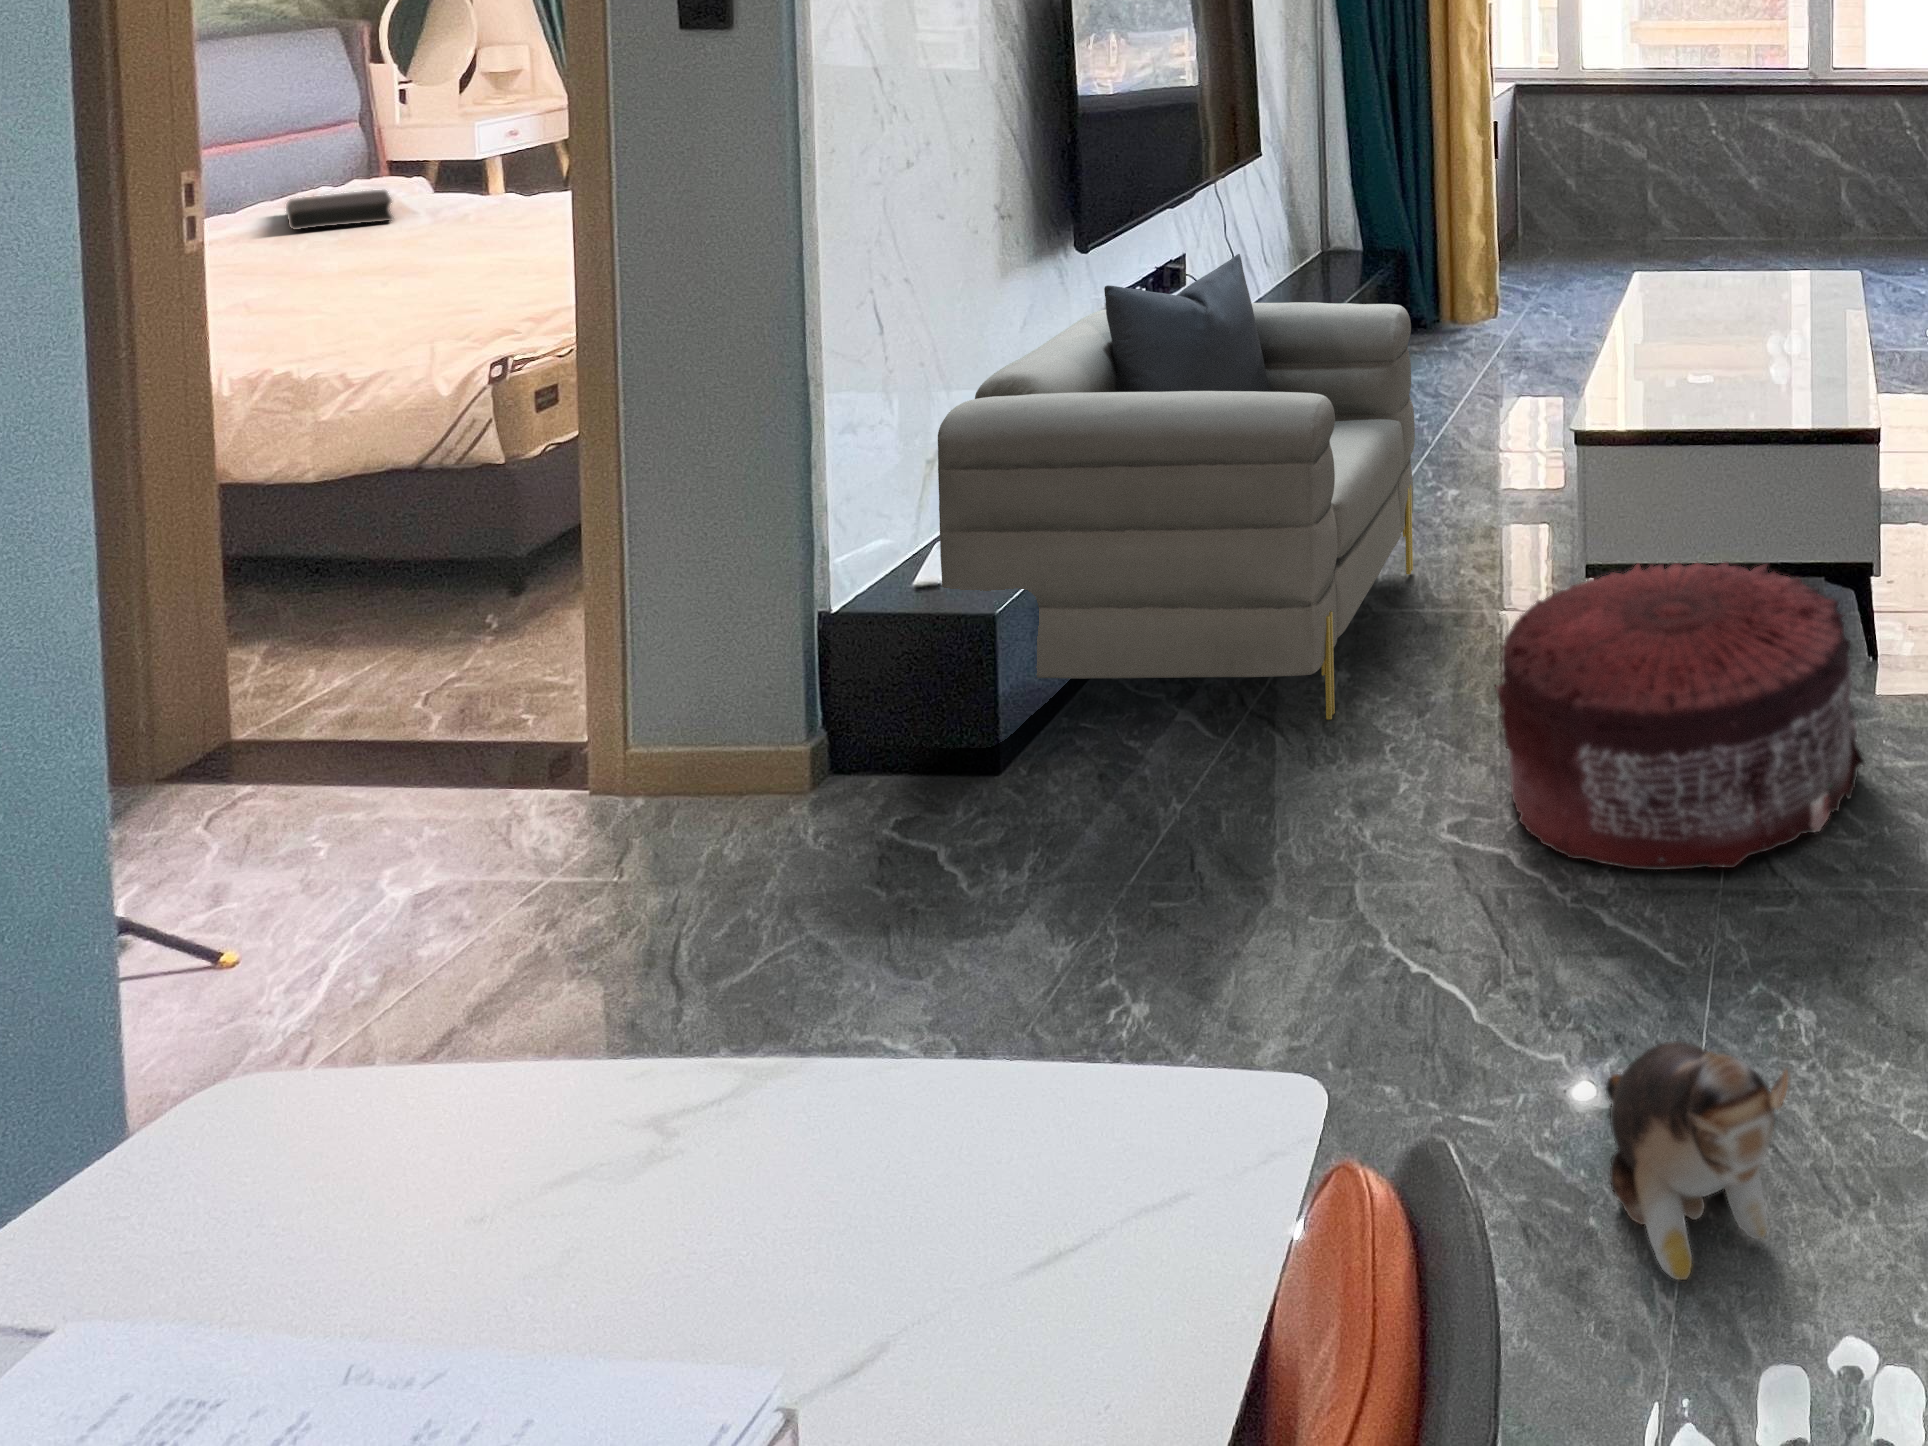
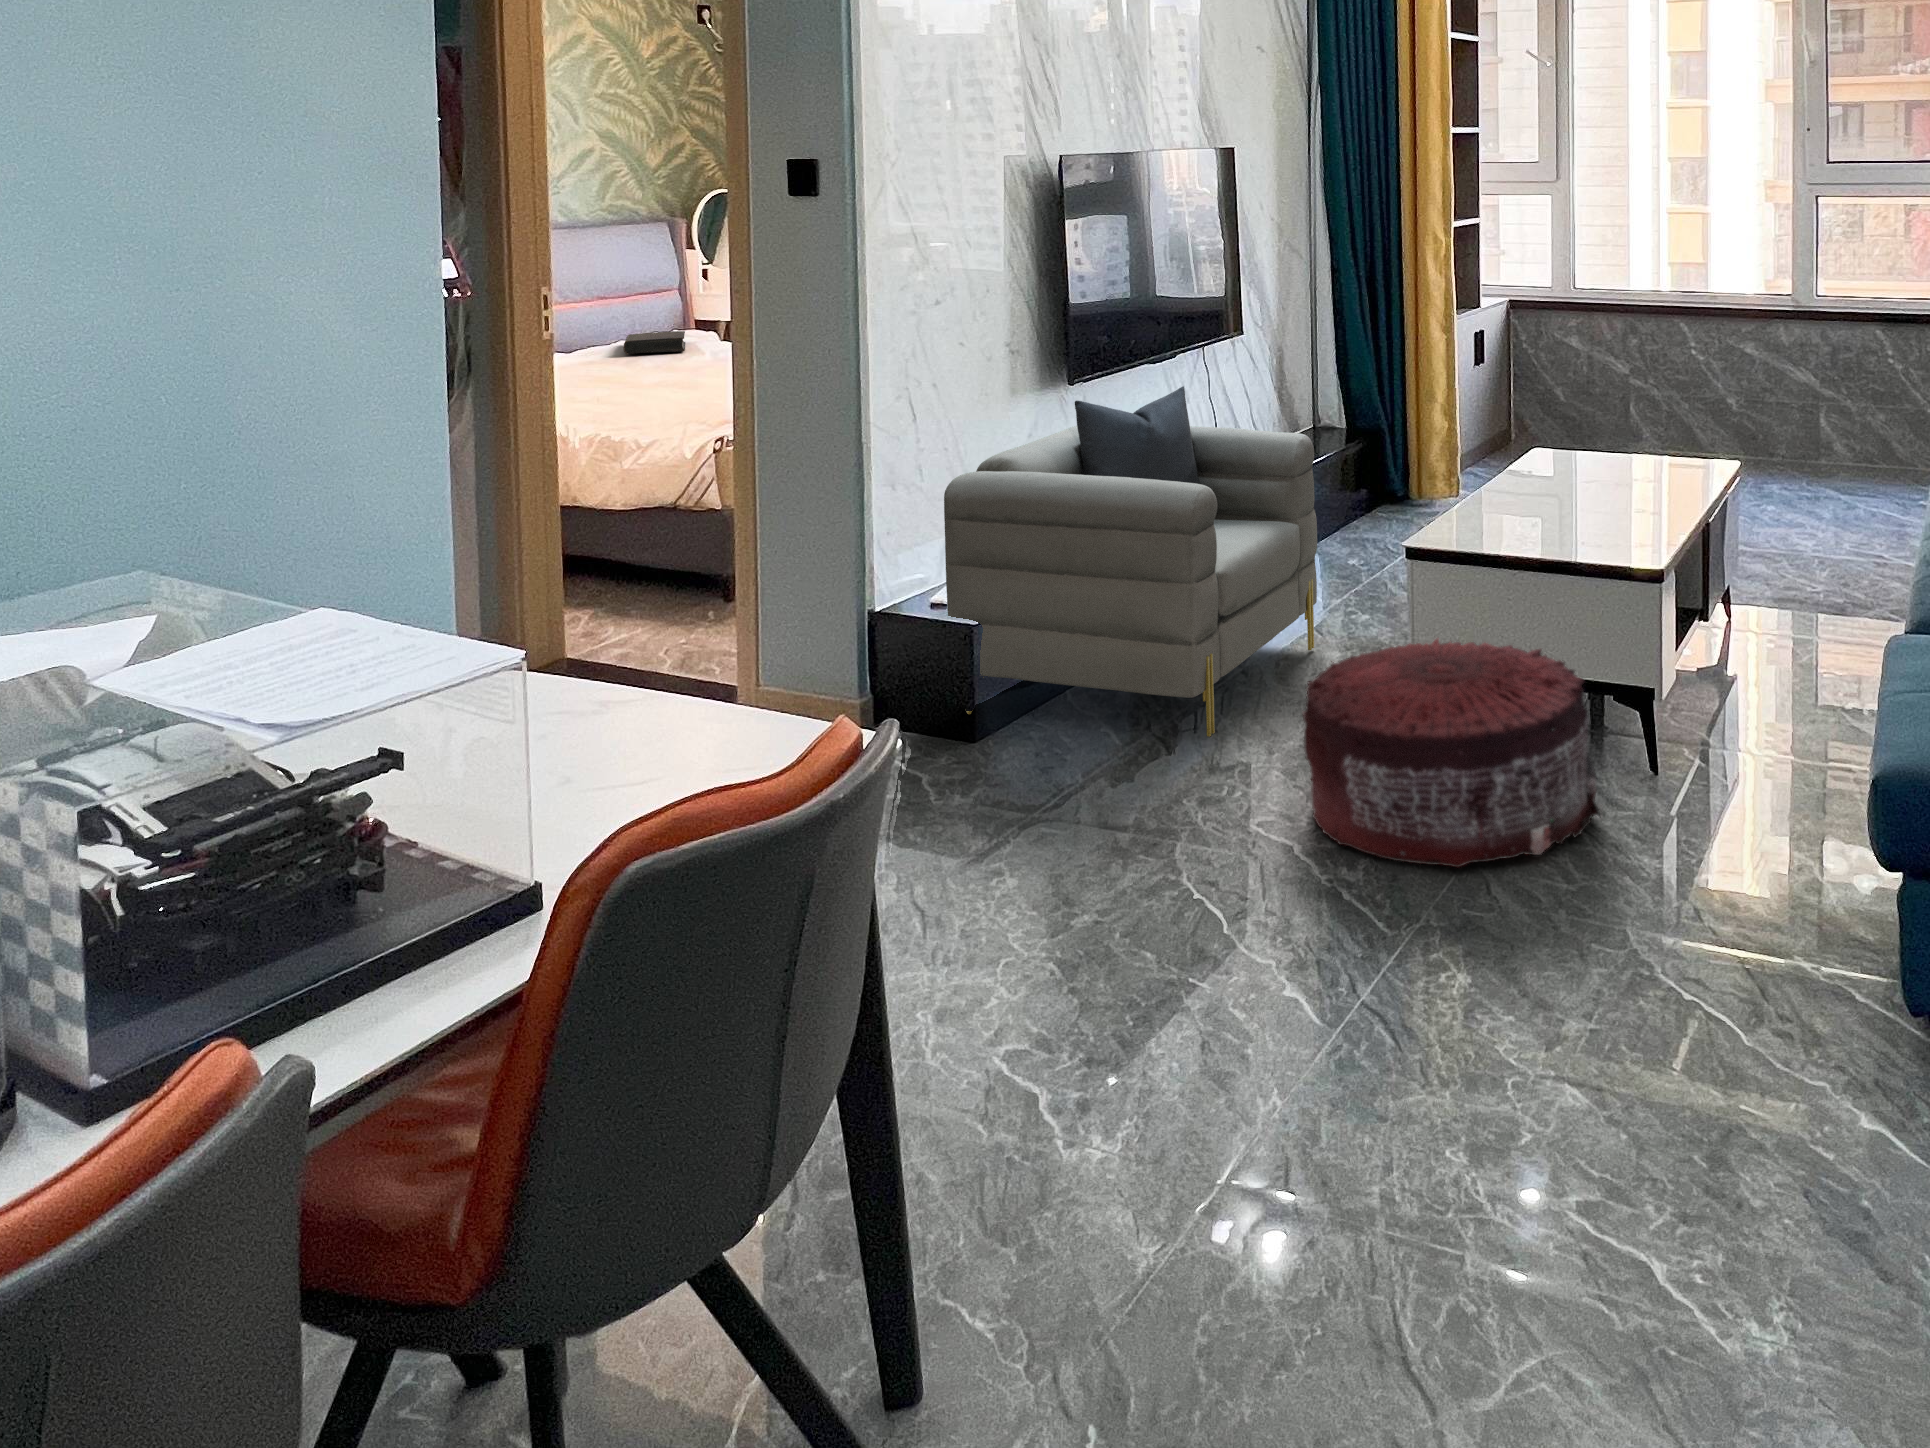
plush toy: present [1606,1041,1789,1280] -> none [1265,934,1367,1100]

